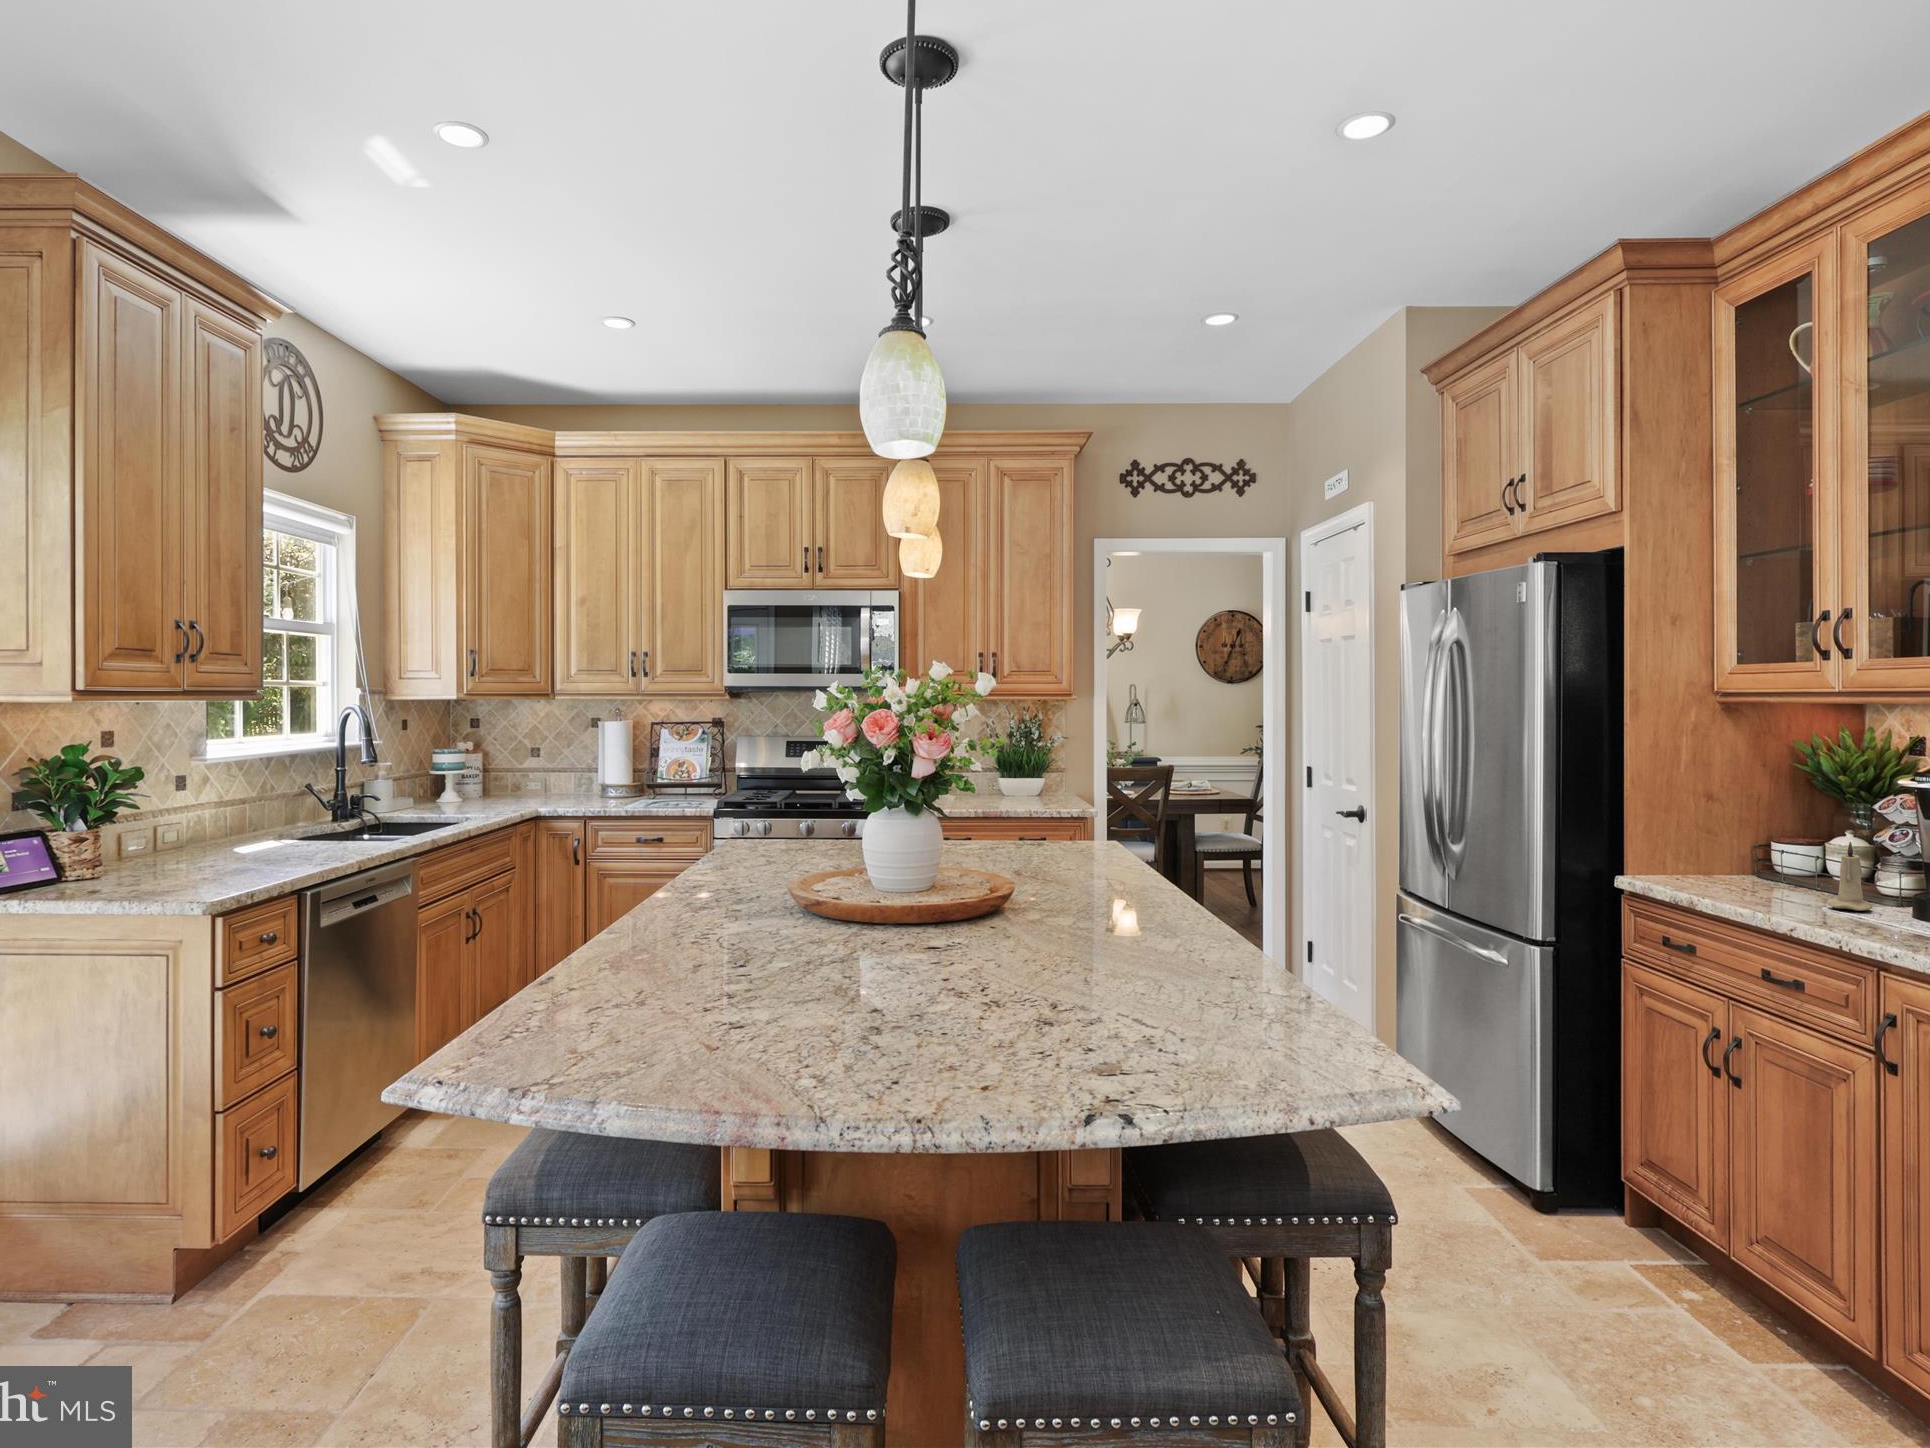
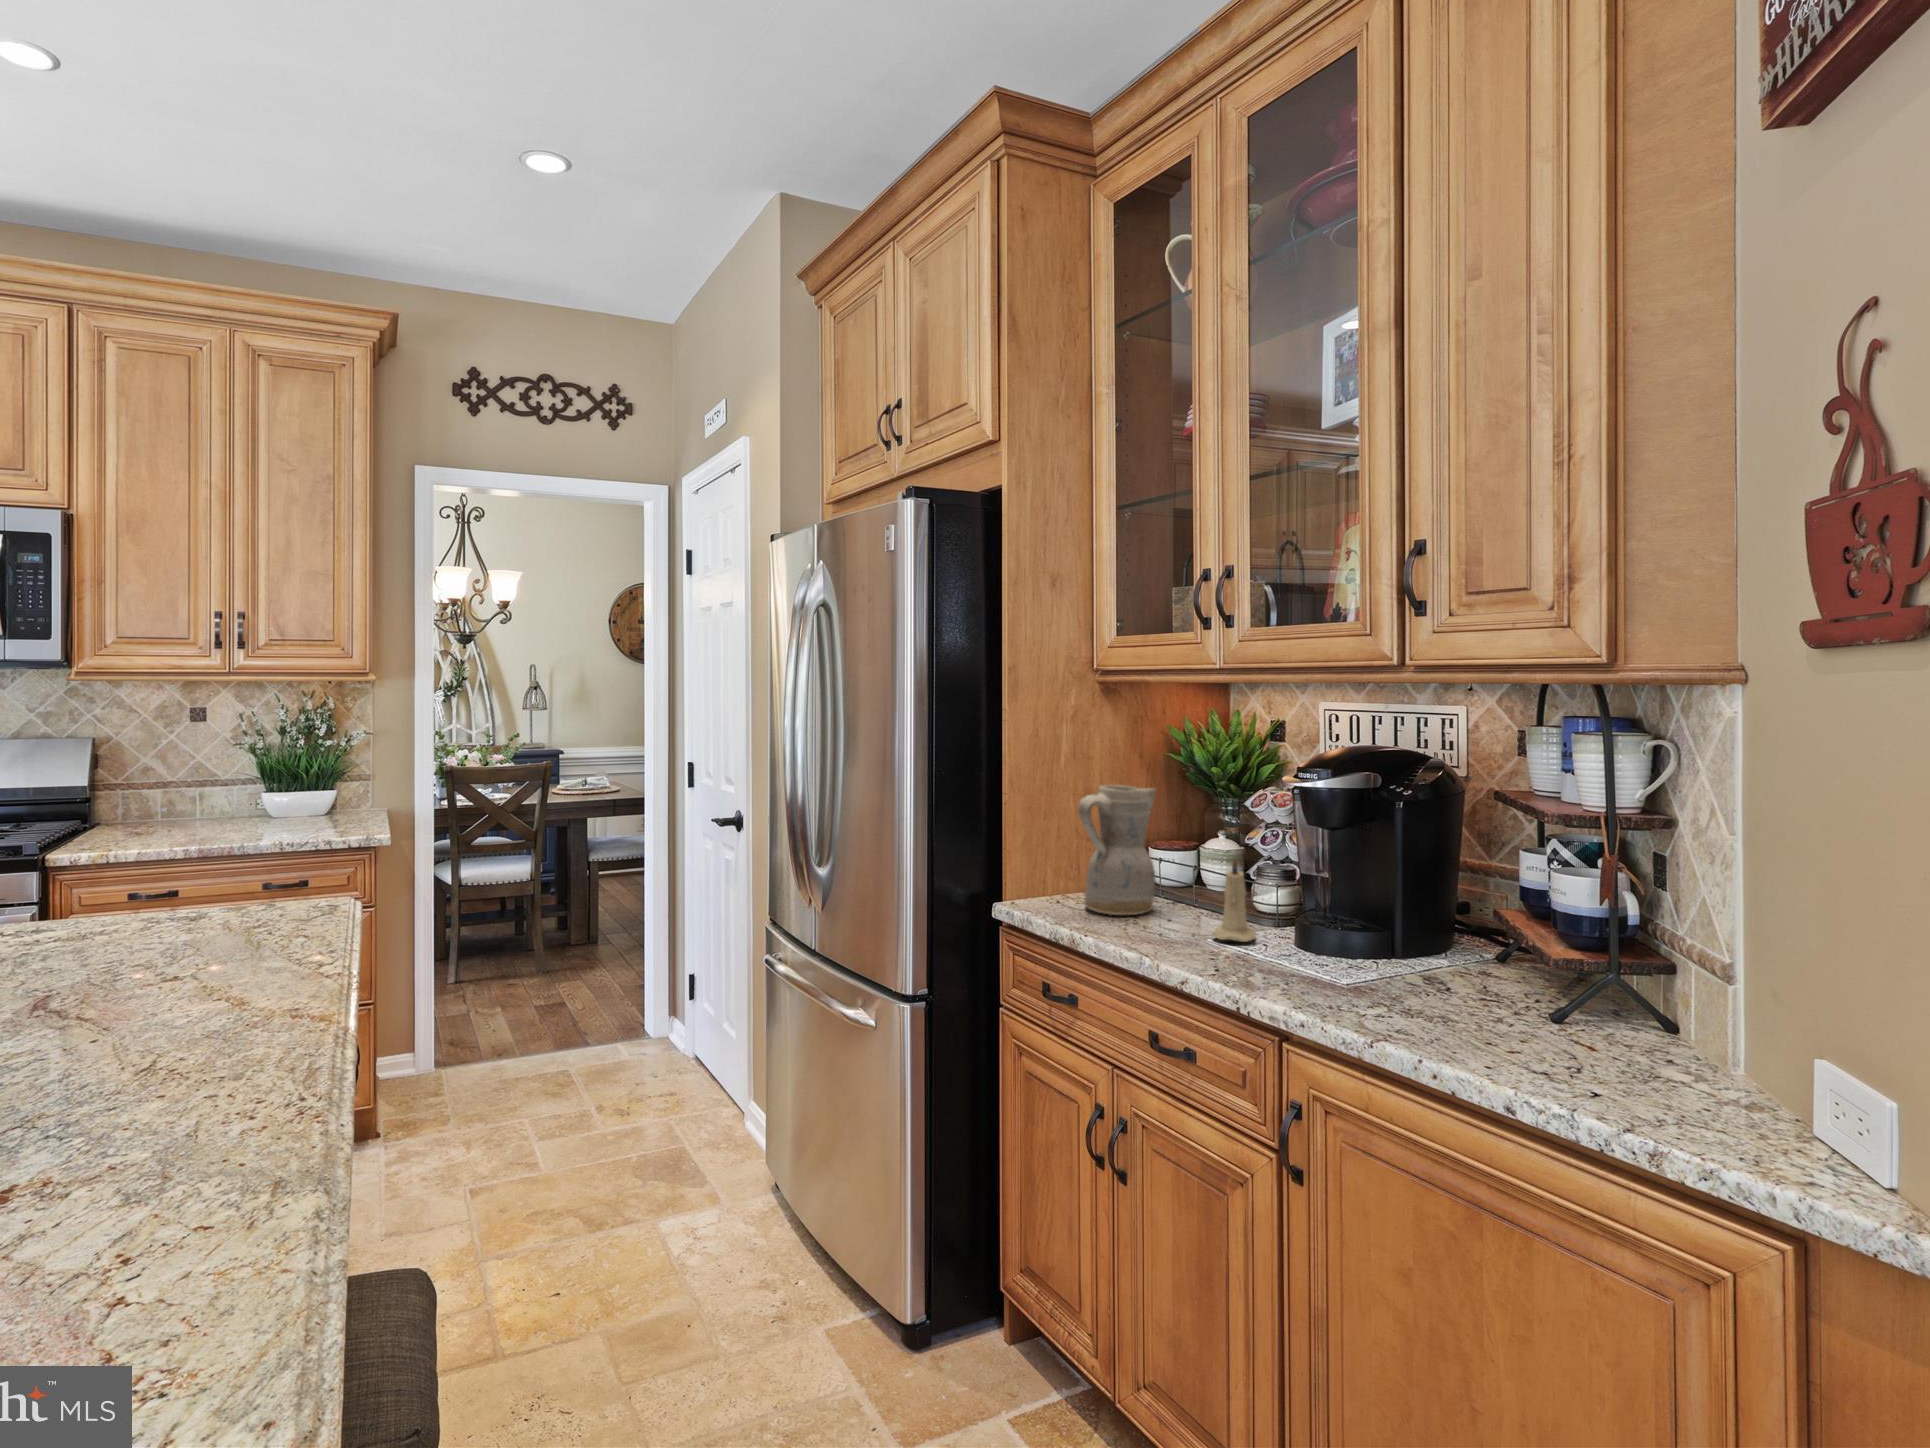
ceramic pitcher: none [1698,785,1775,890] -> present [1078,785,1156,915]

